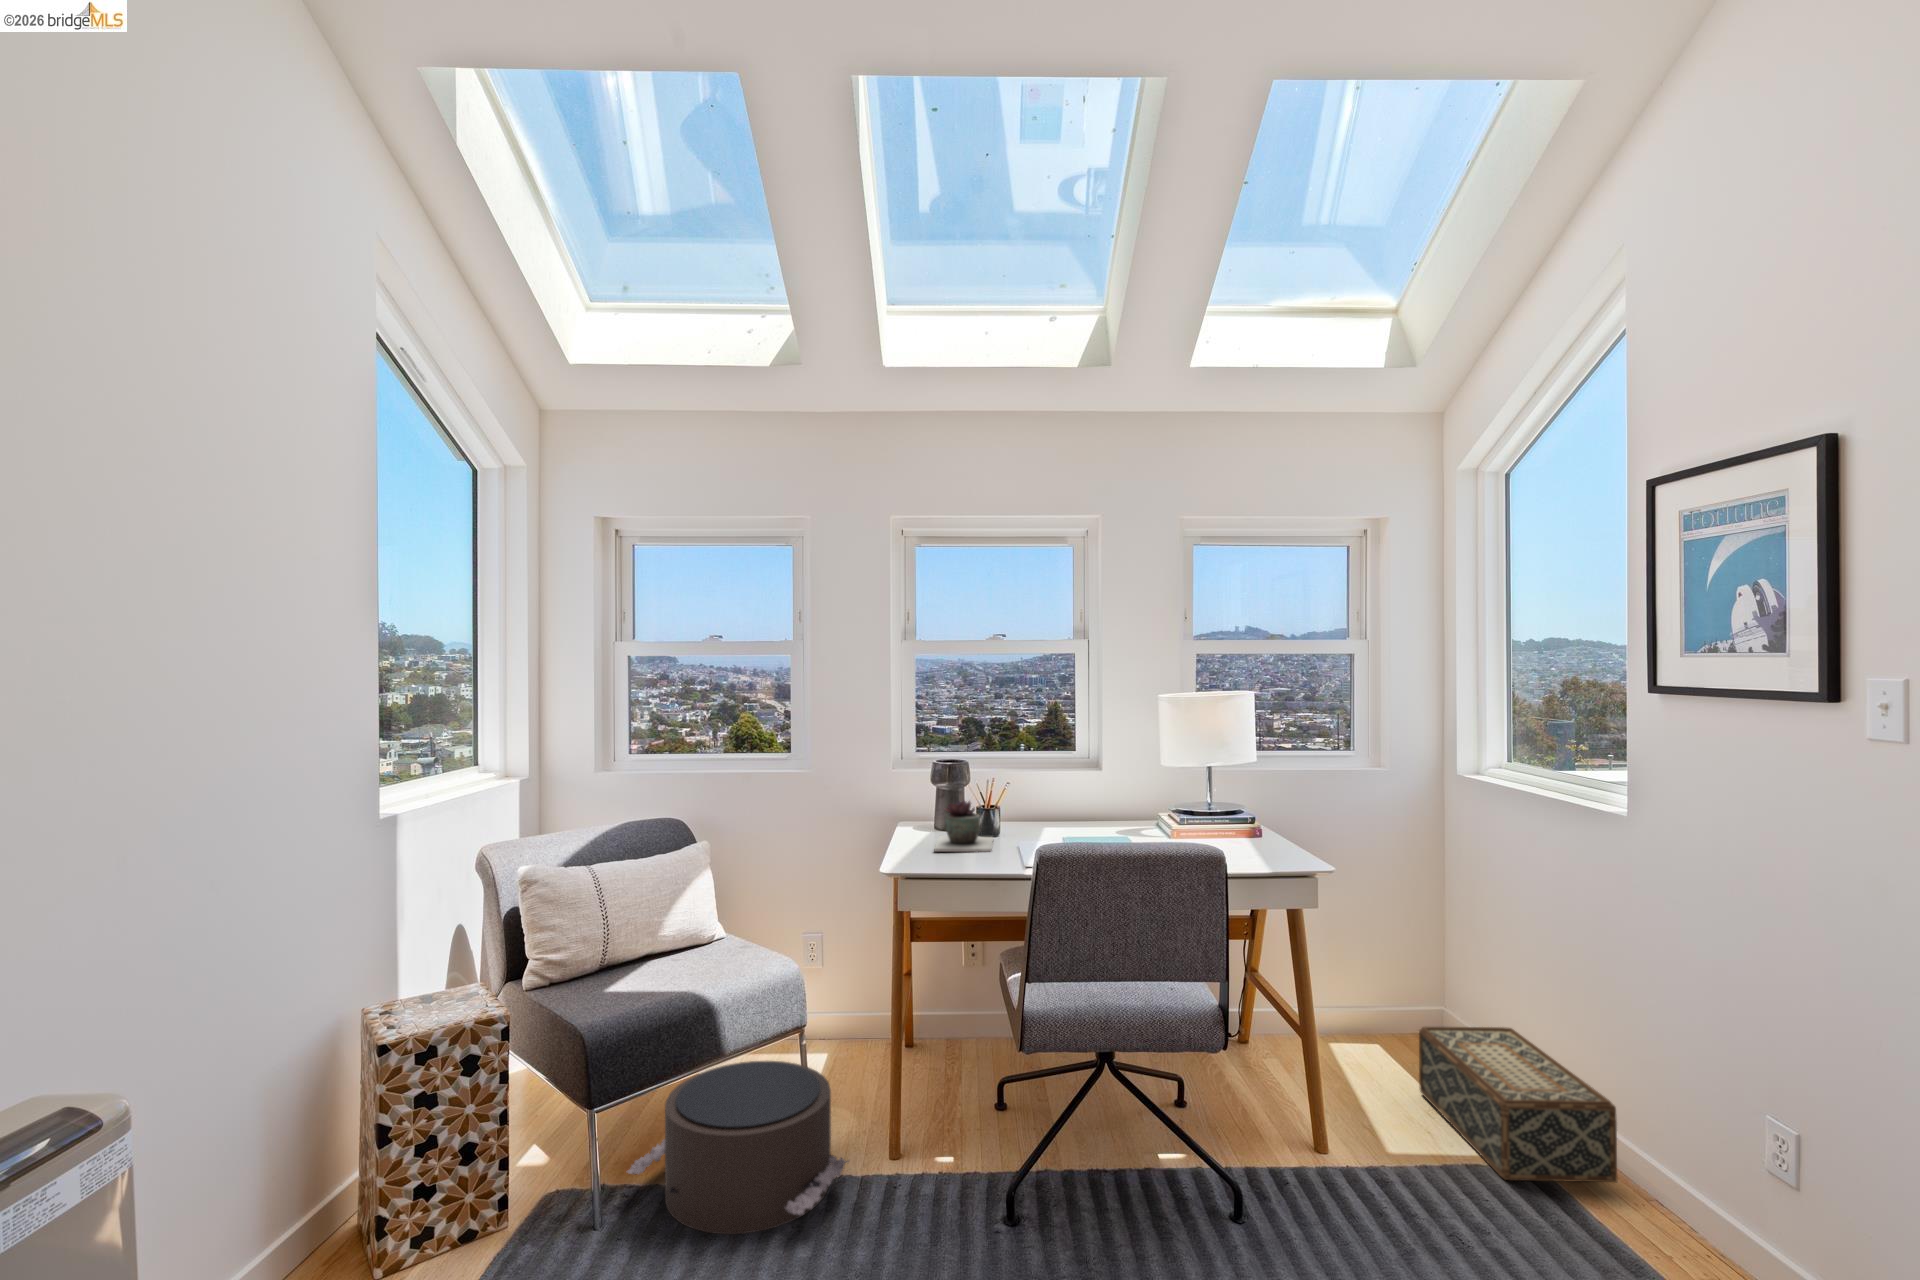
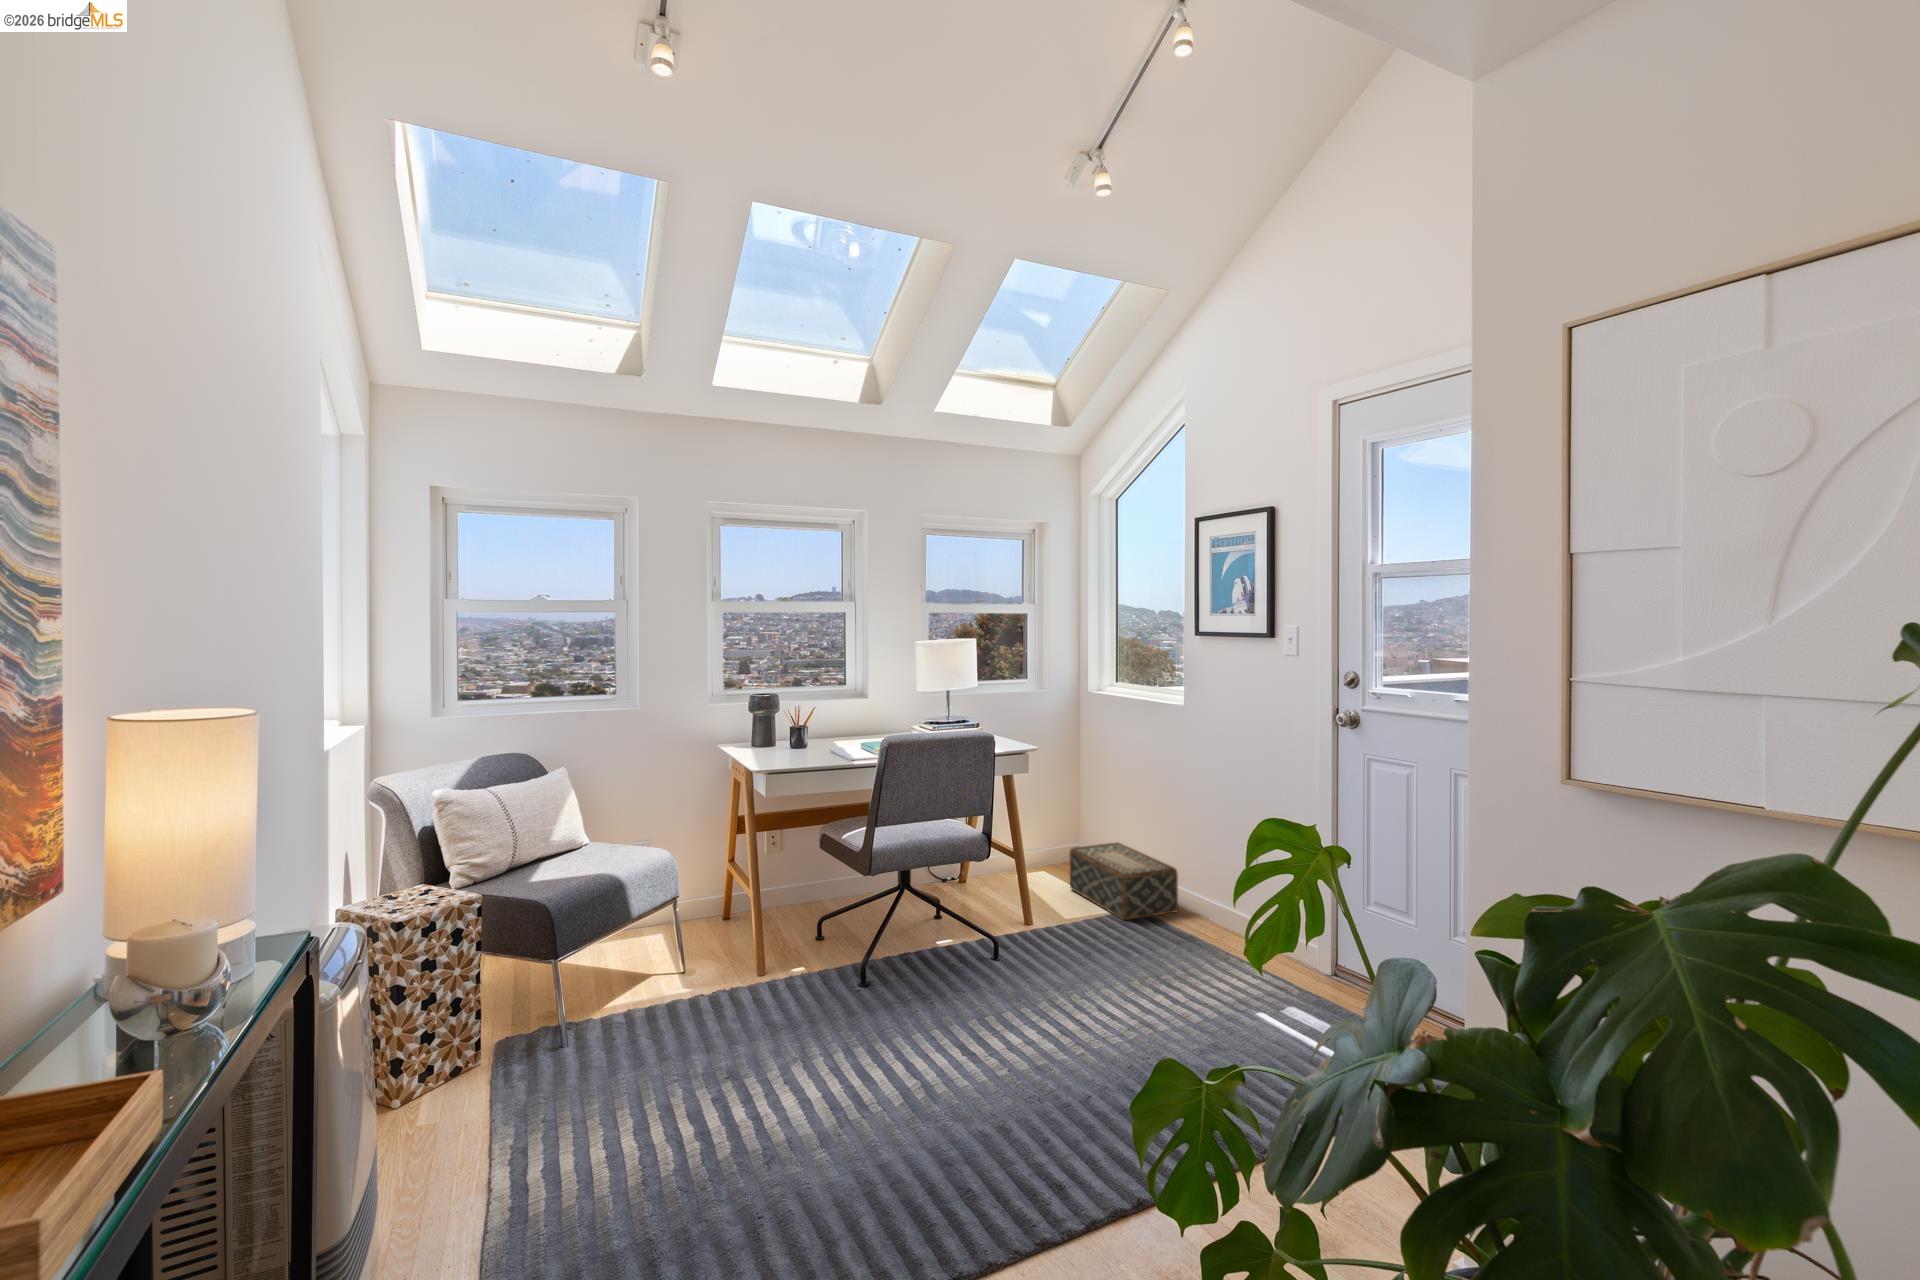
succulent plant: present [934,801,994,852] -> none [760,724,808,761]
pouf: present [627,1061,848,1234] -> none [568,920,736,1034]

